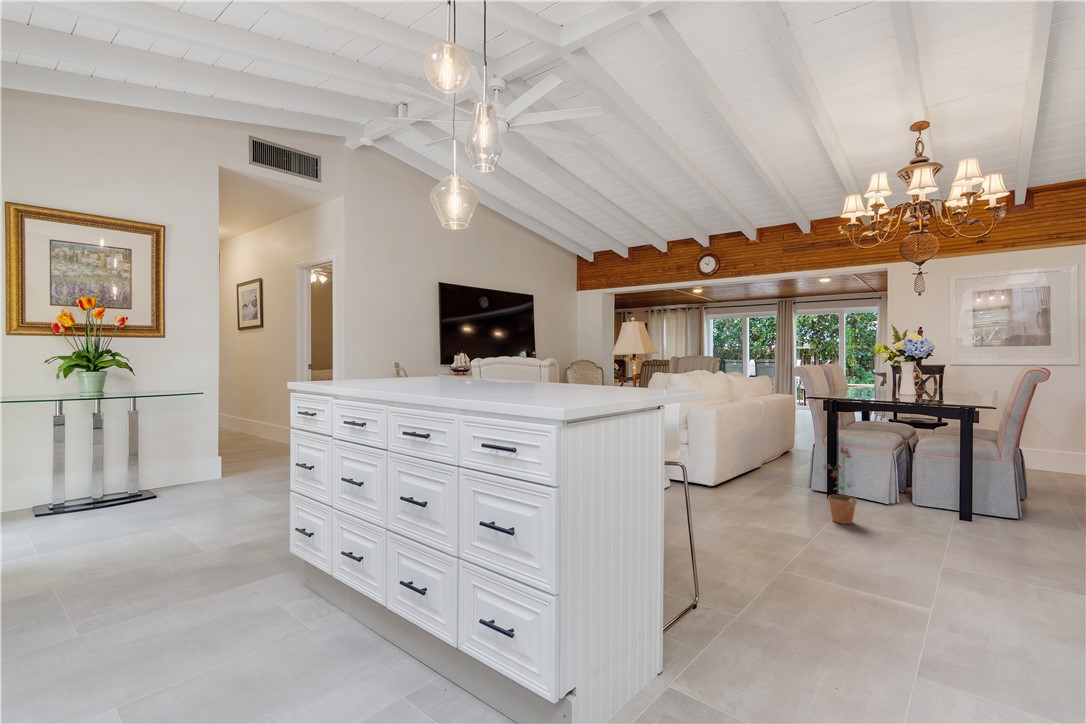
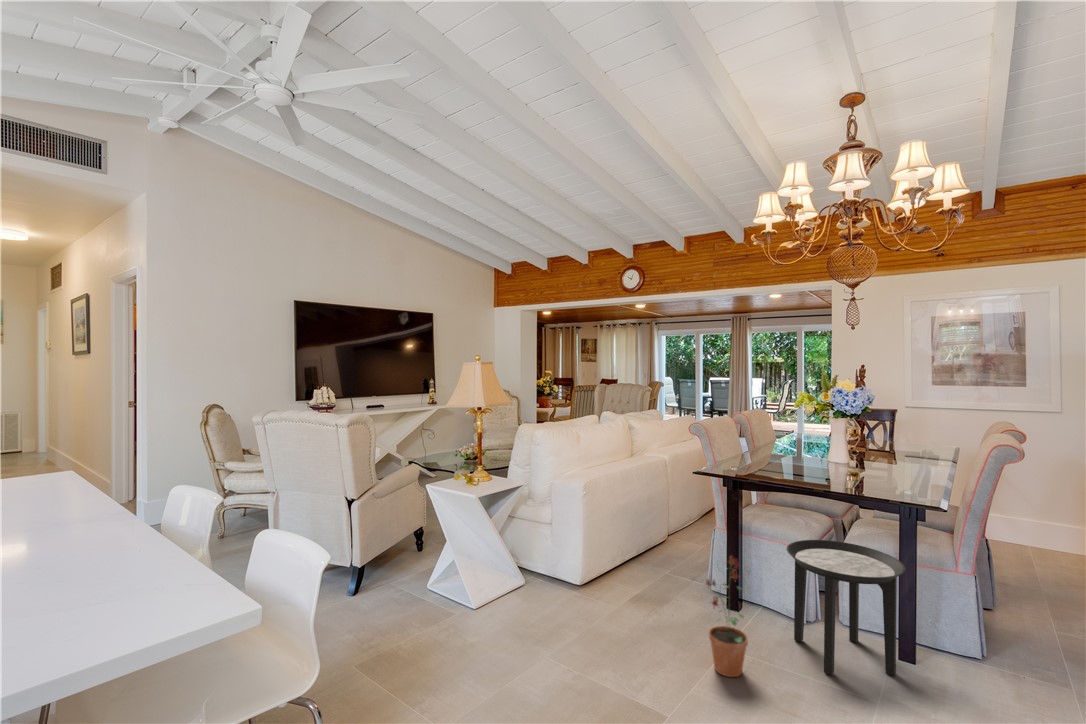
side table: none [878,443,965,525] -> present [786,540,905,676]

